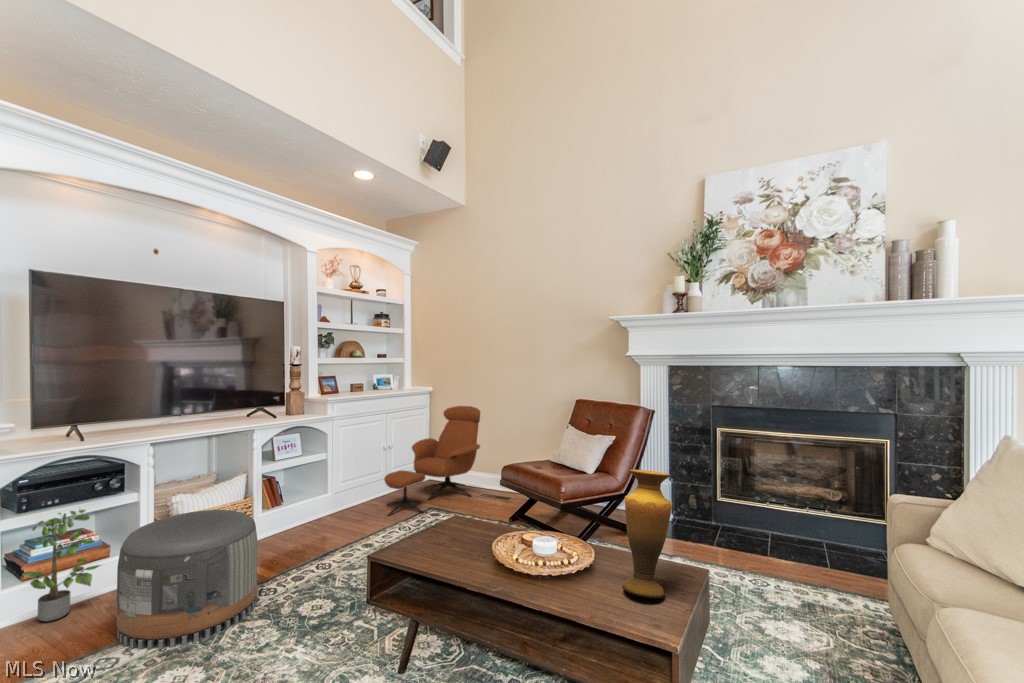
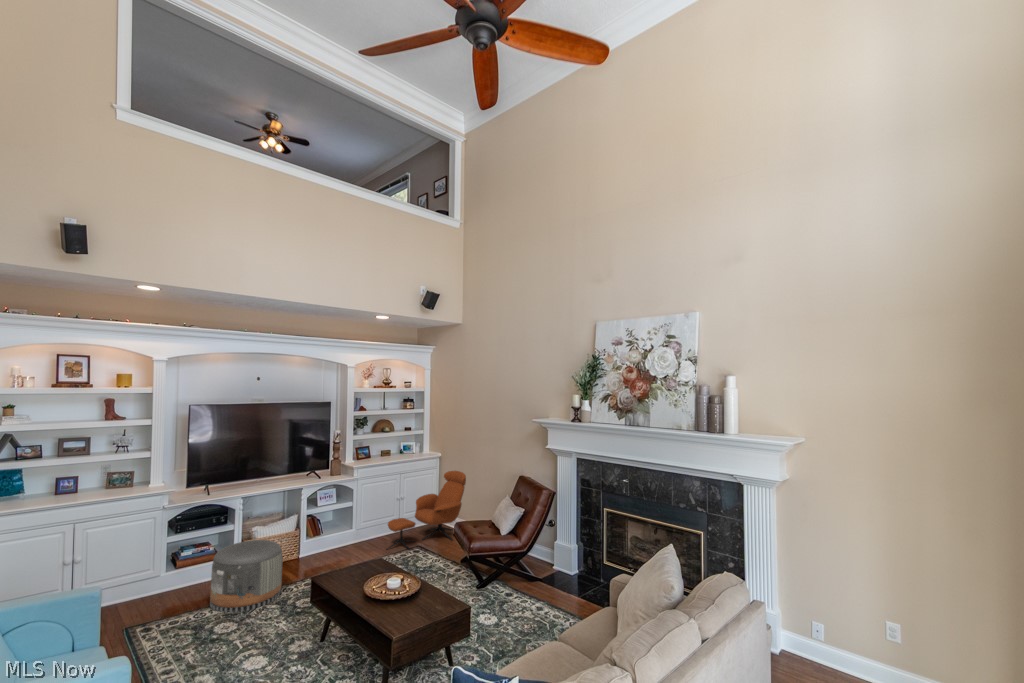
vase: present [622,469,672,598] -> none [395,549,427,617]
potted plant: present [22,510,100,621] -> none [175,532,212,591]

